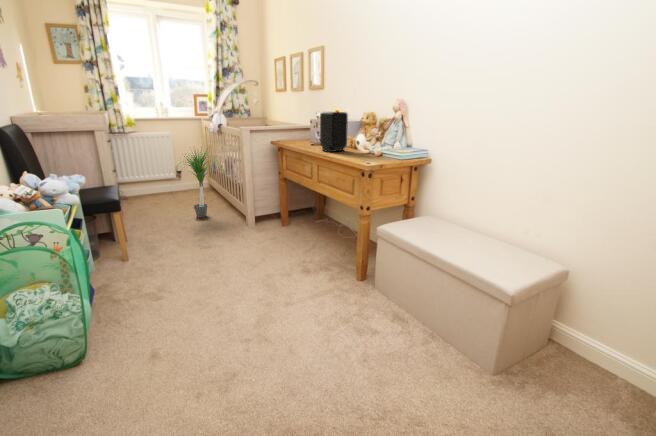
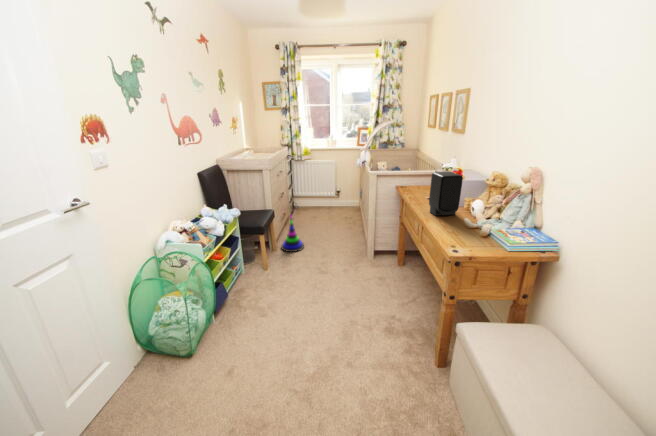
potted plant: present [184,151,208,218] -> none [319,176,361,239]
stacking toy: none [132,191,164,238] -> present [281,217,304,252]

